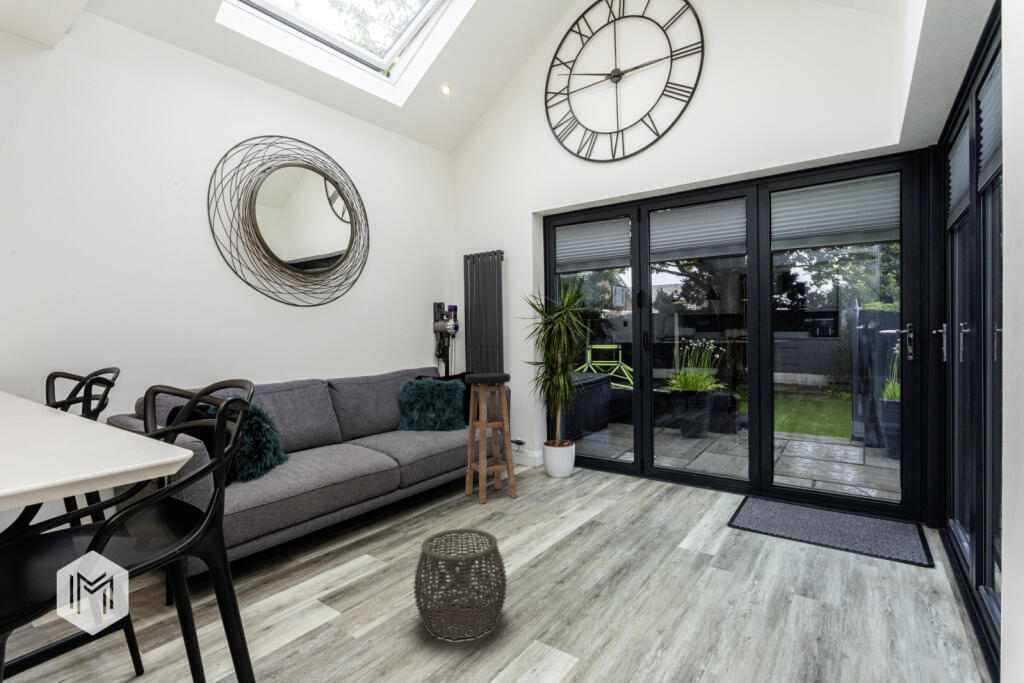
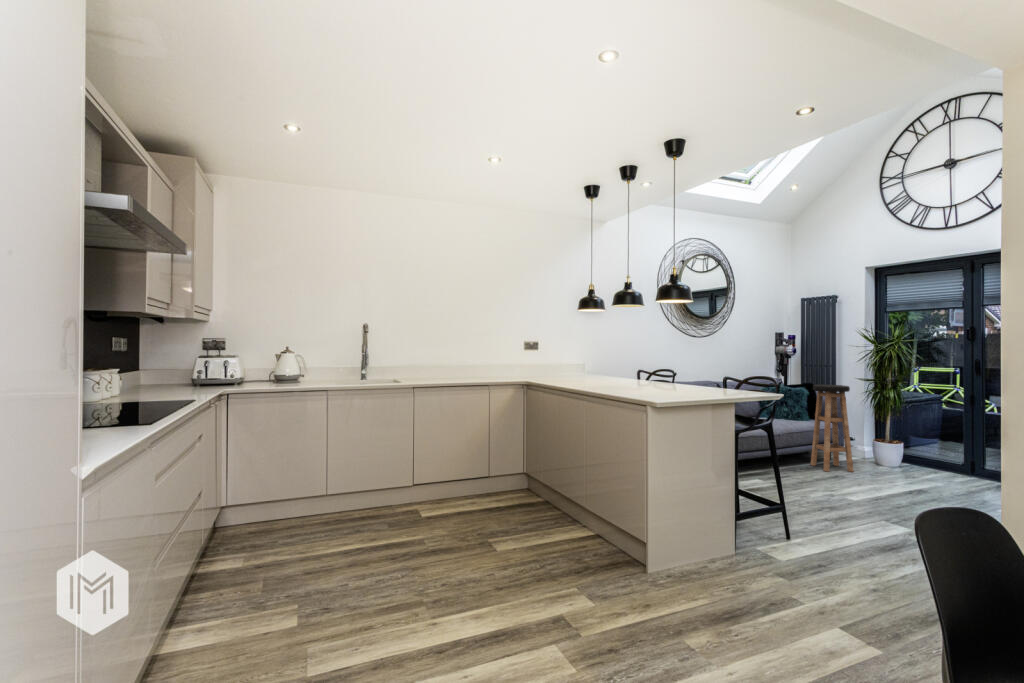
woven basket: present [414,529,507,640] -> none [804,468,864,522]

